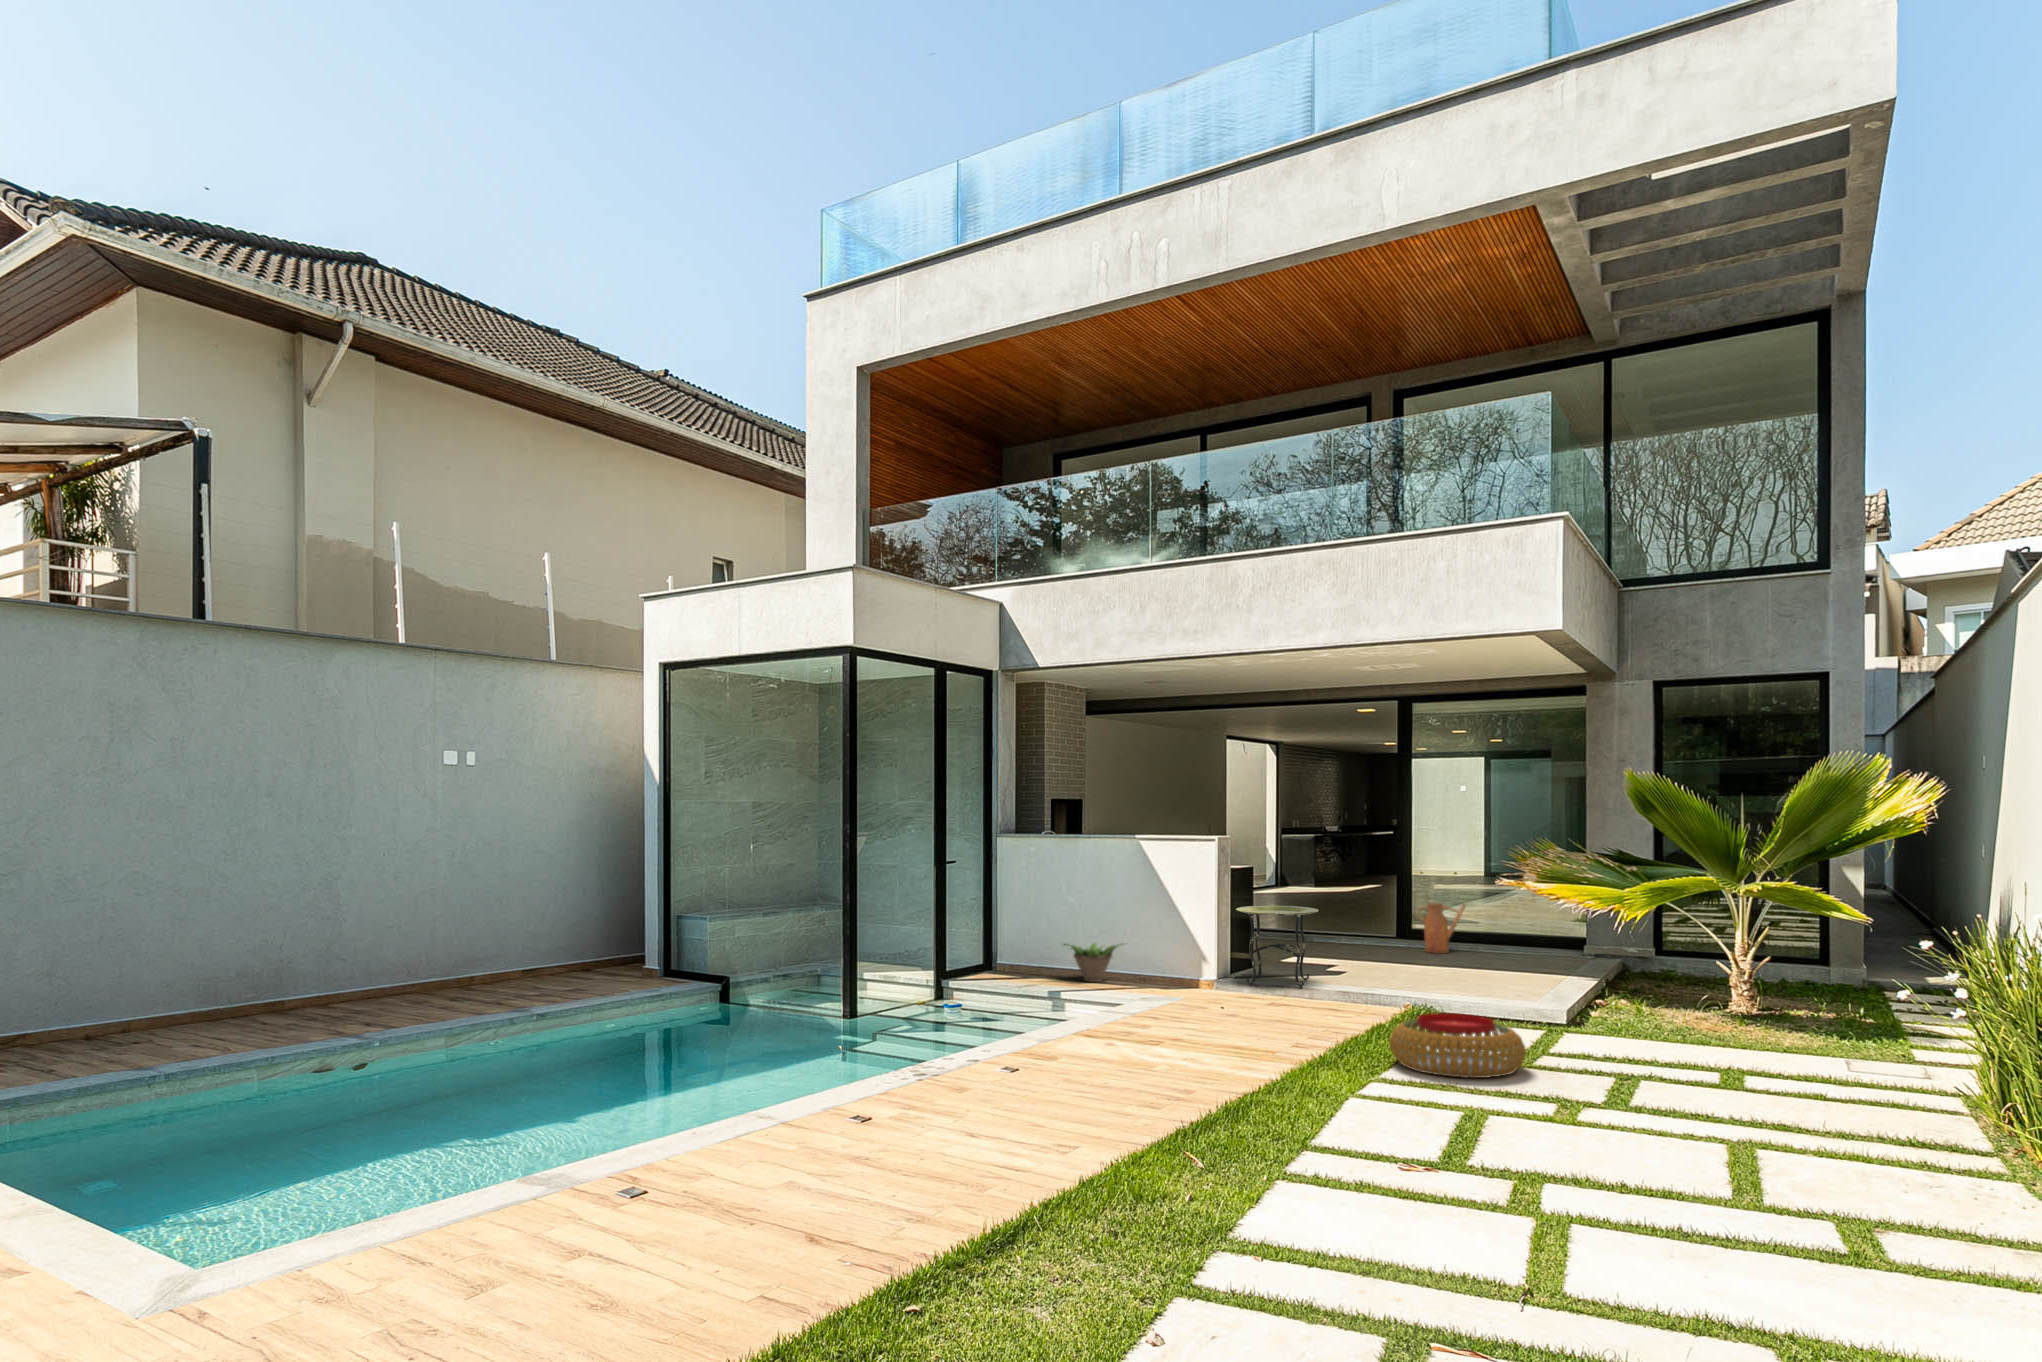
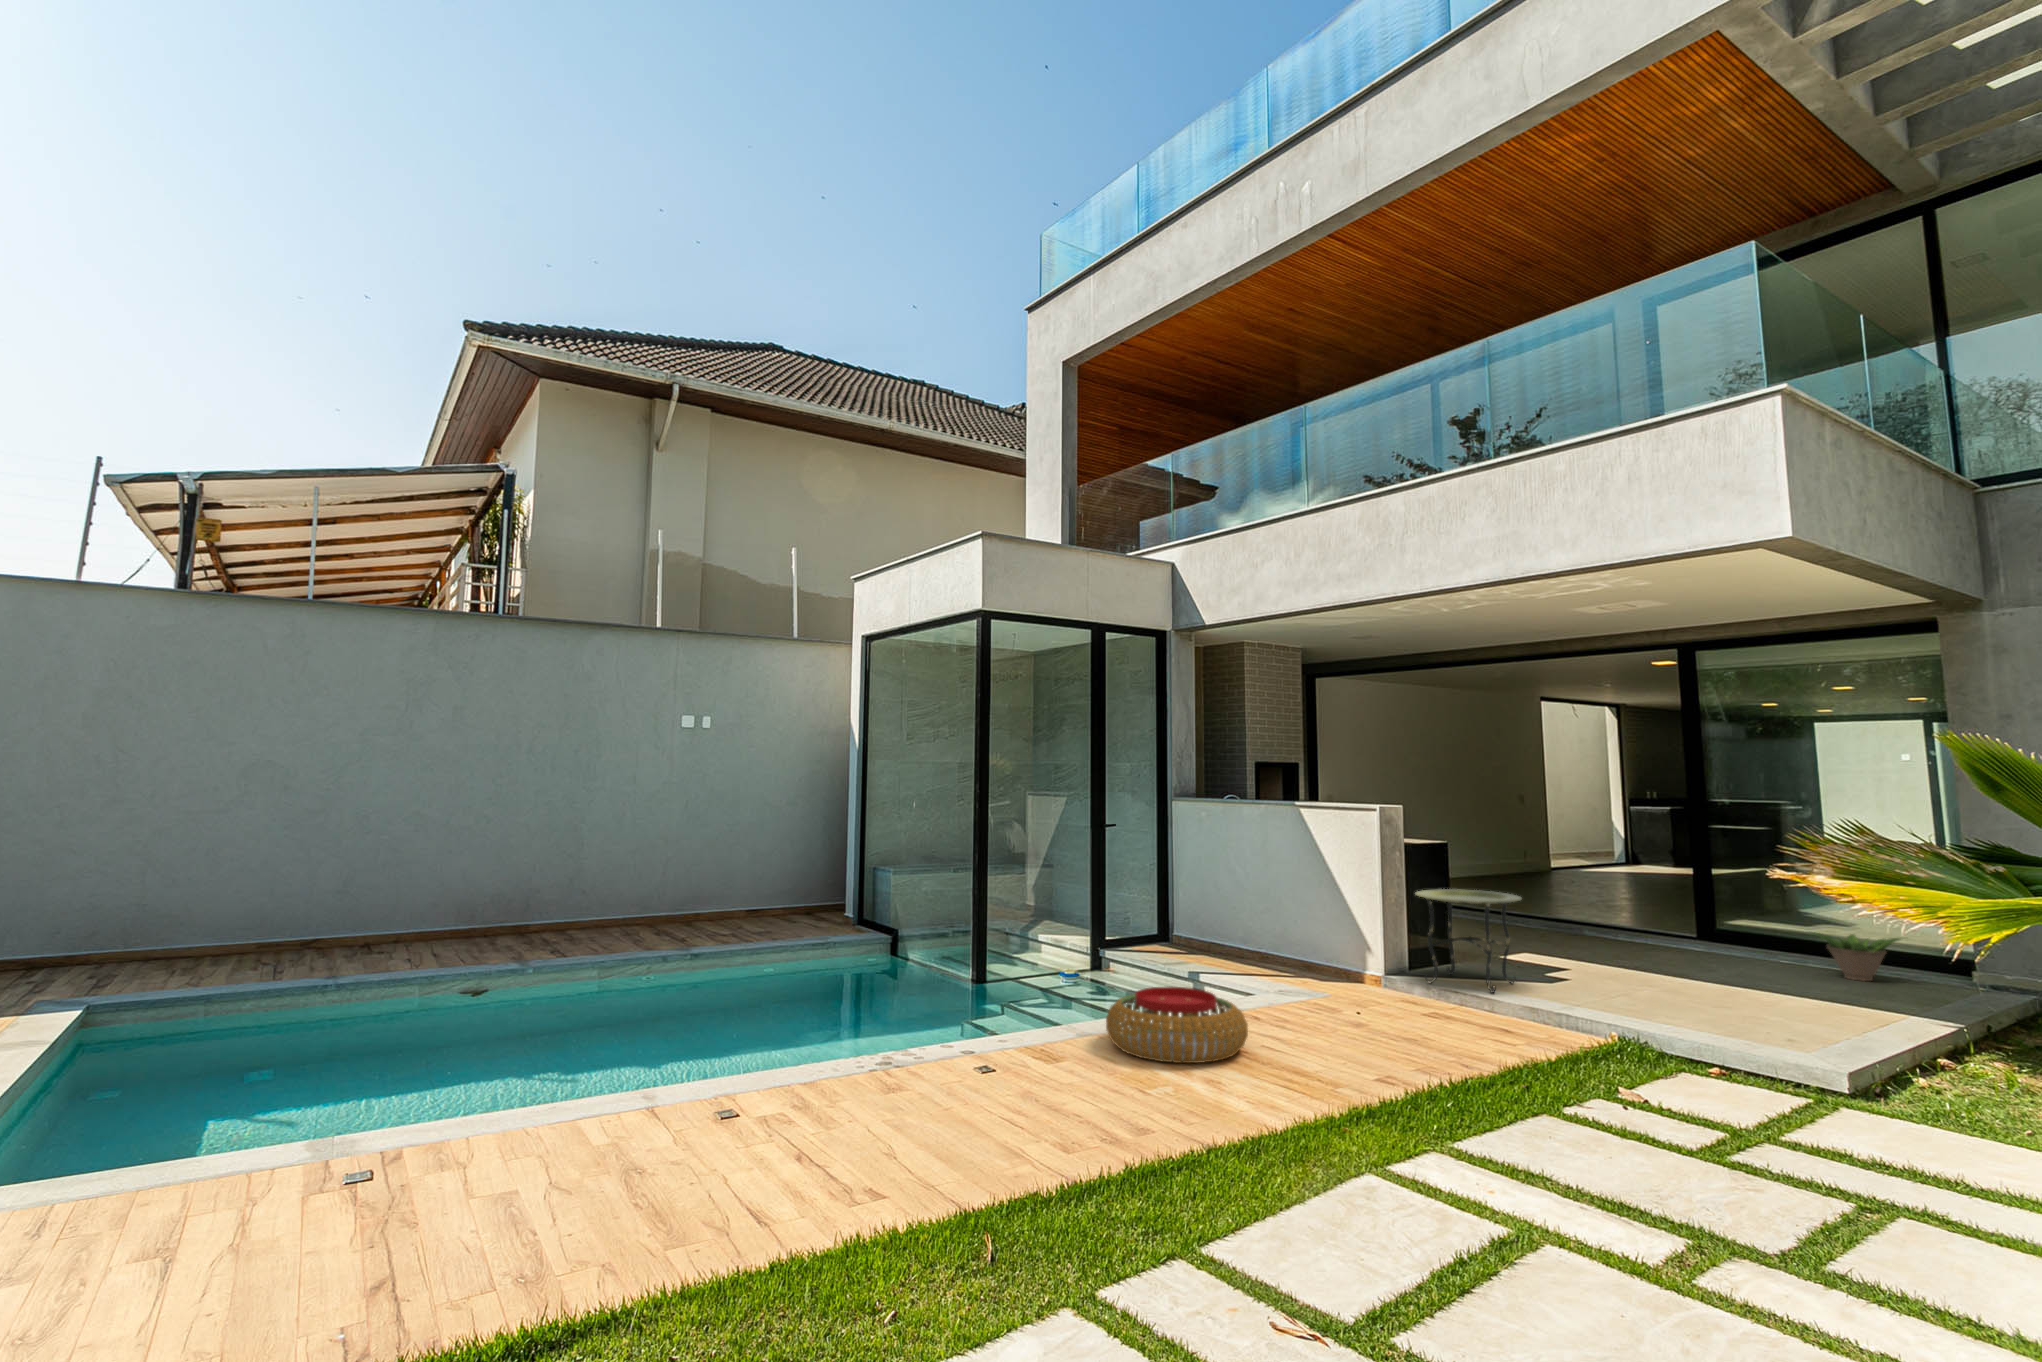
watering can: present [1418,903,1466,954] -> none [1716,896,1785,961]
decorative plant: present [1064,943,1120,982] -> present [1807,933,1901,981]
pouf: present [1390,1013,1526,1078] -> present [1106,987,1248,1063]

